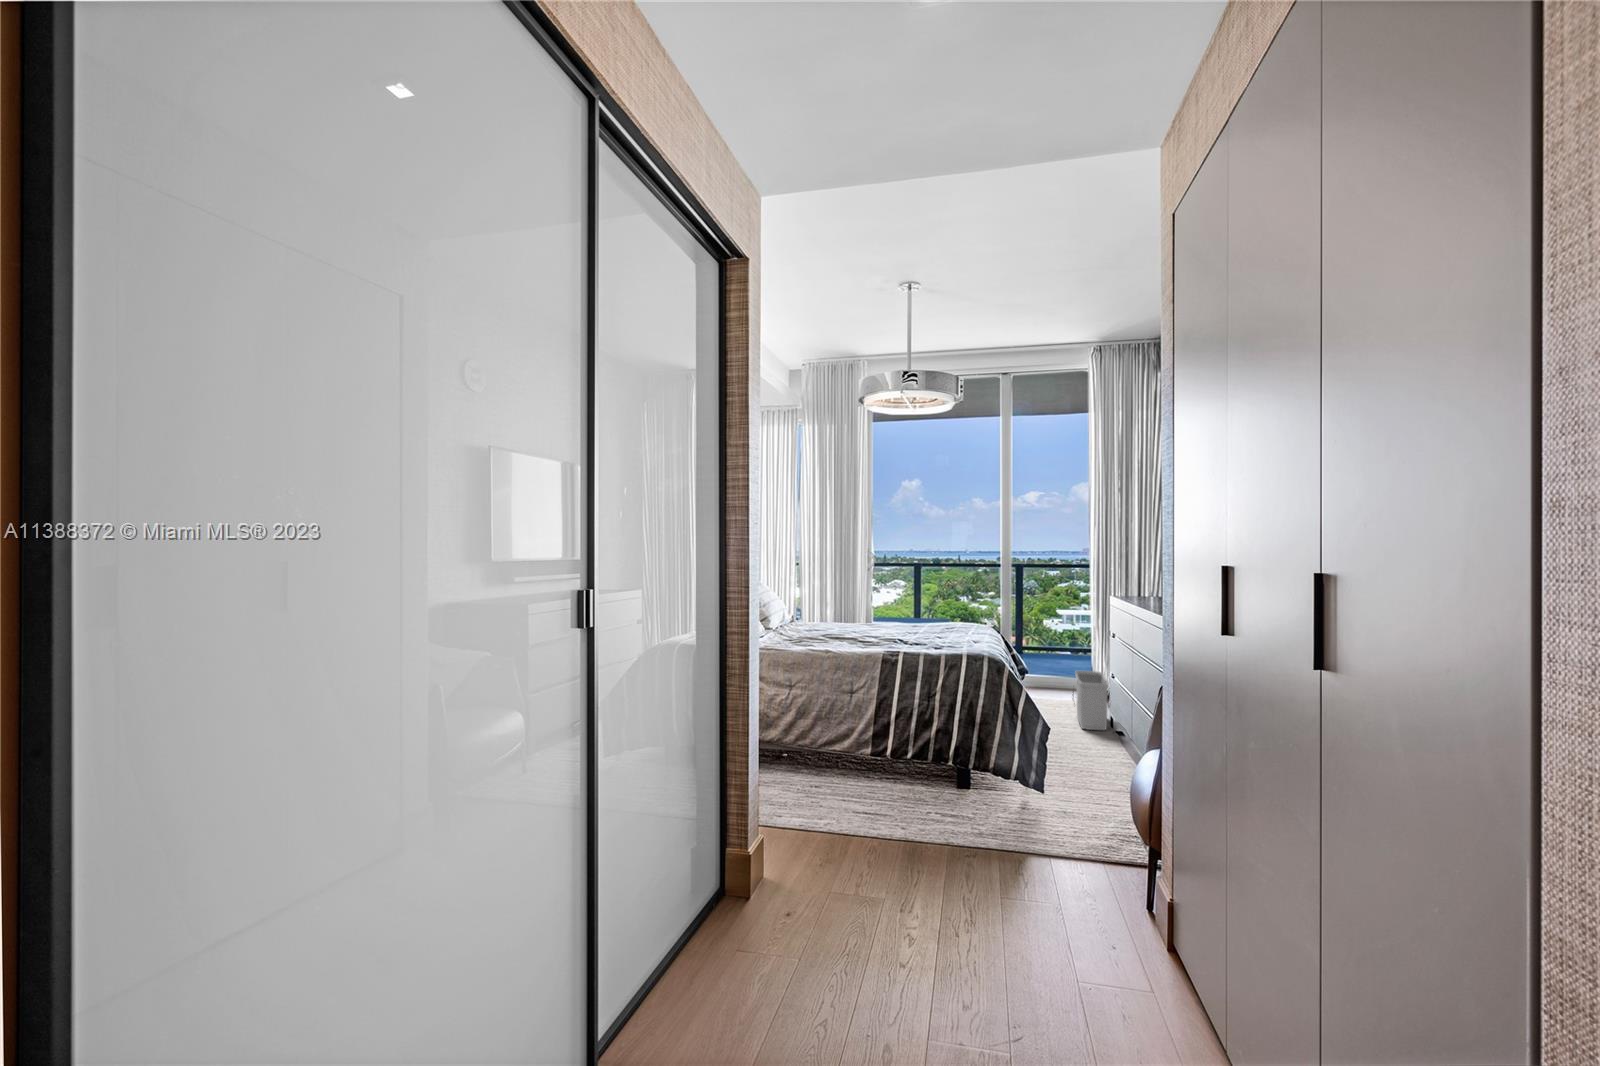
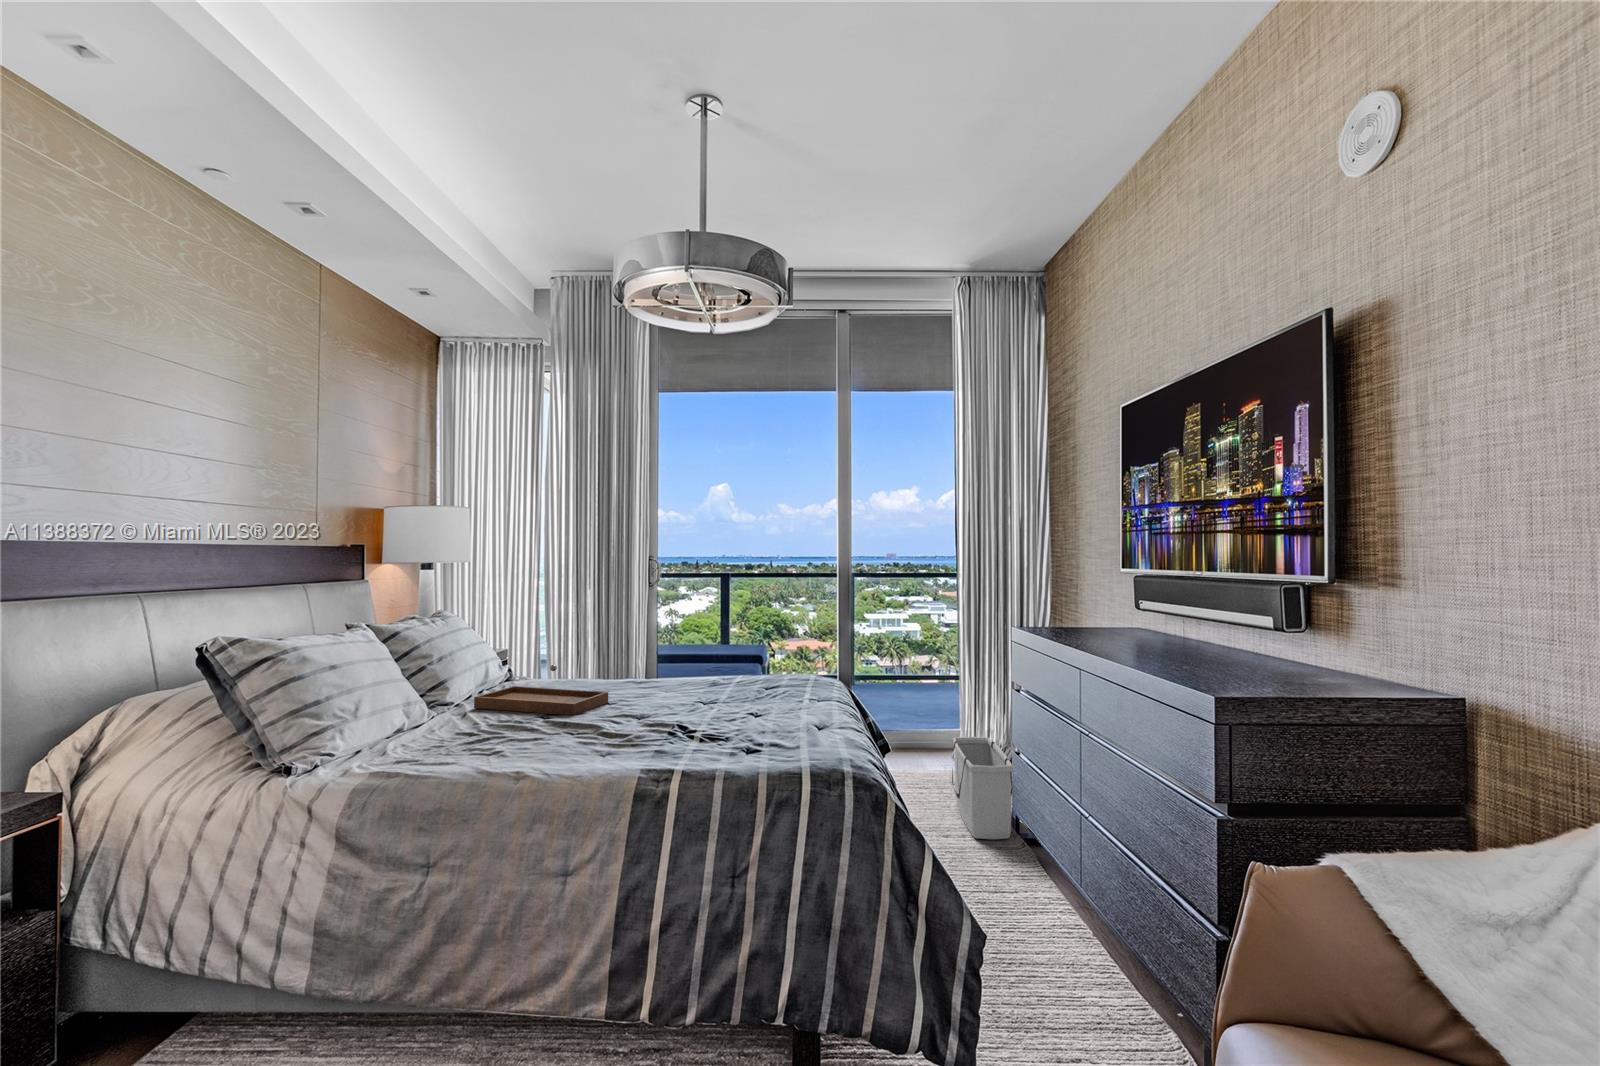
tray: none [786,608,857,634] -> present [474,665,608,715]

